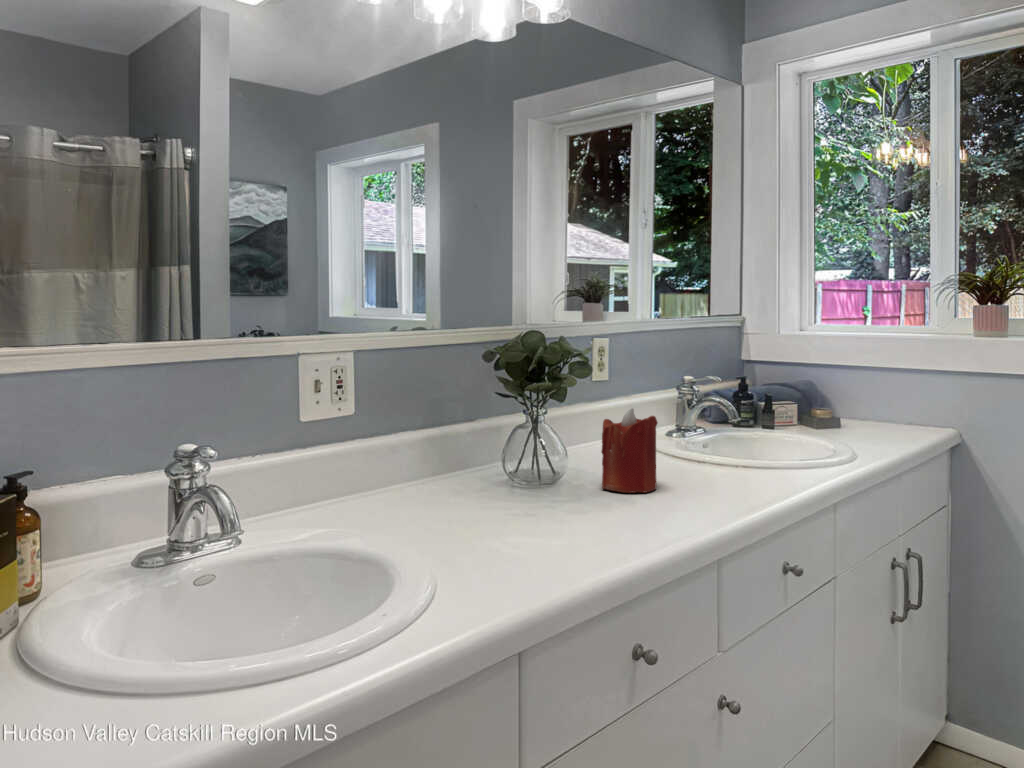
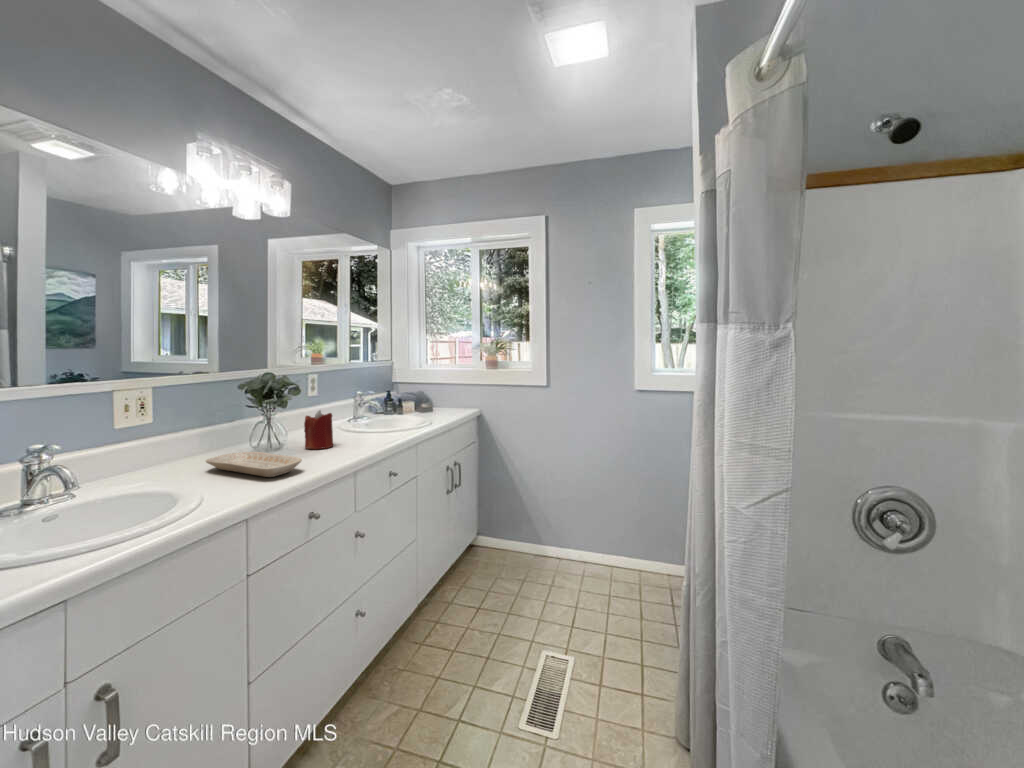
tray: none [433,486,615,550] -> present [206,452,302,477]

